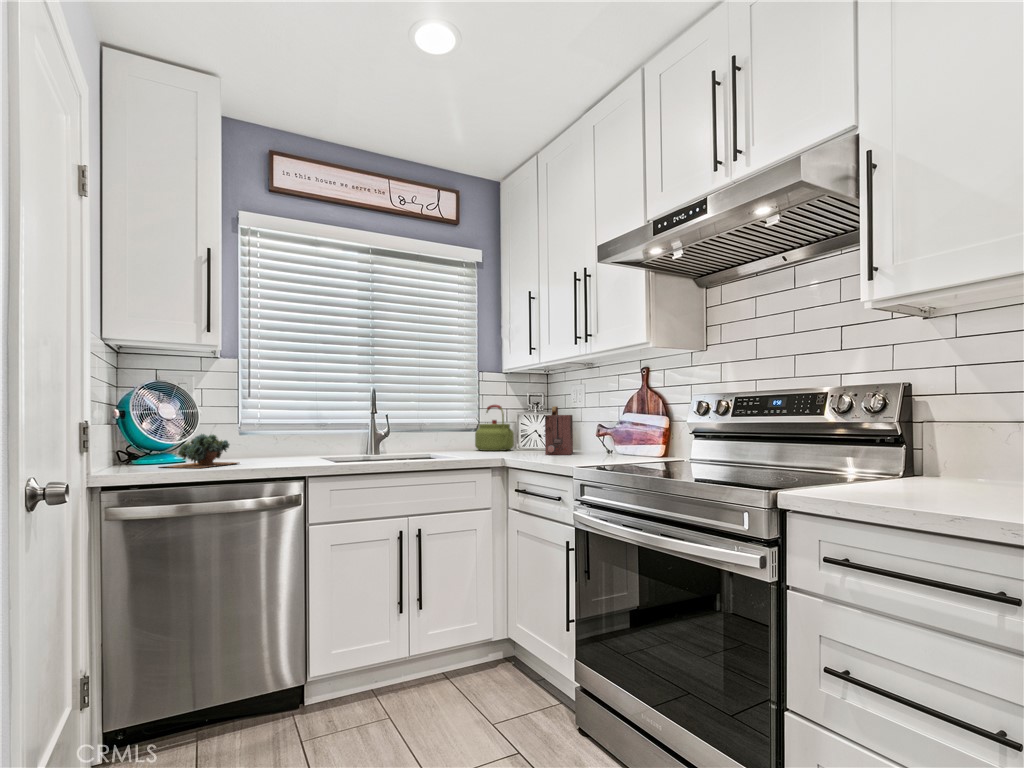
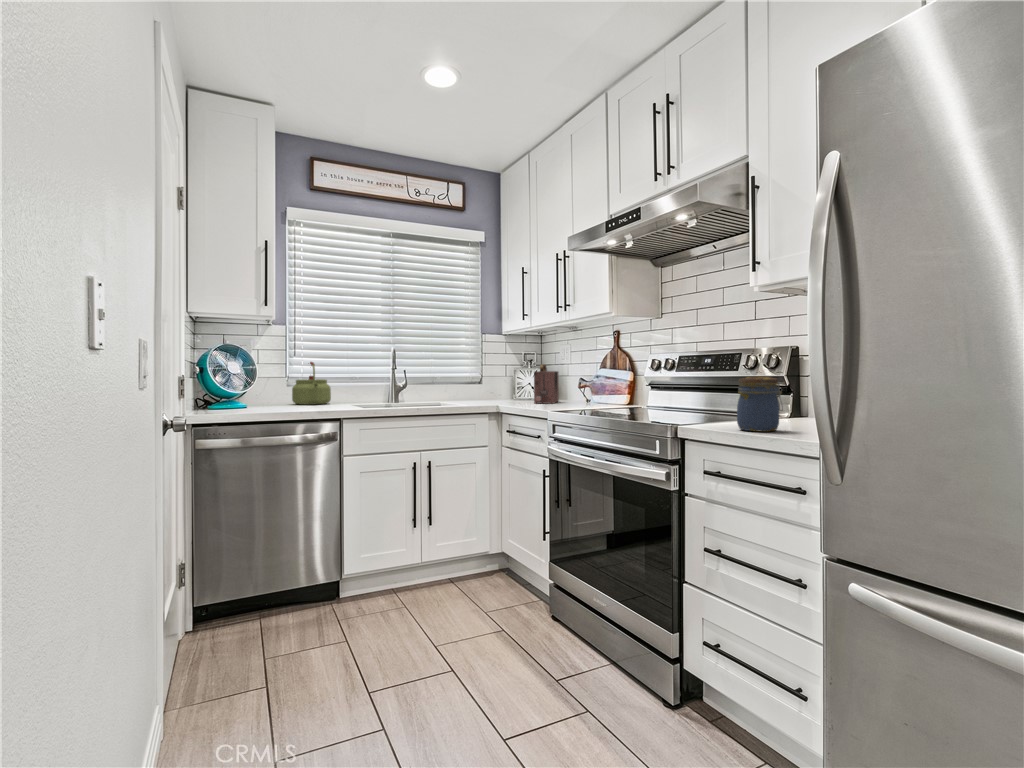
kettle: present [475,405,514,451] -> present [292,362,331,405]
jar: none [866,426,931,503] -> present [737,377,783,432]
succulent plant: present [161,434,237,468] -> none [229,385,292,411]

